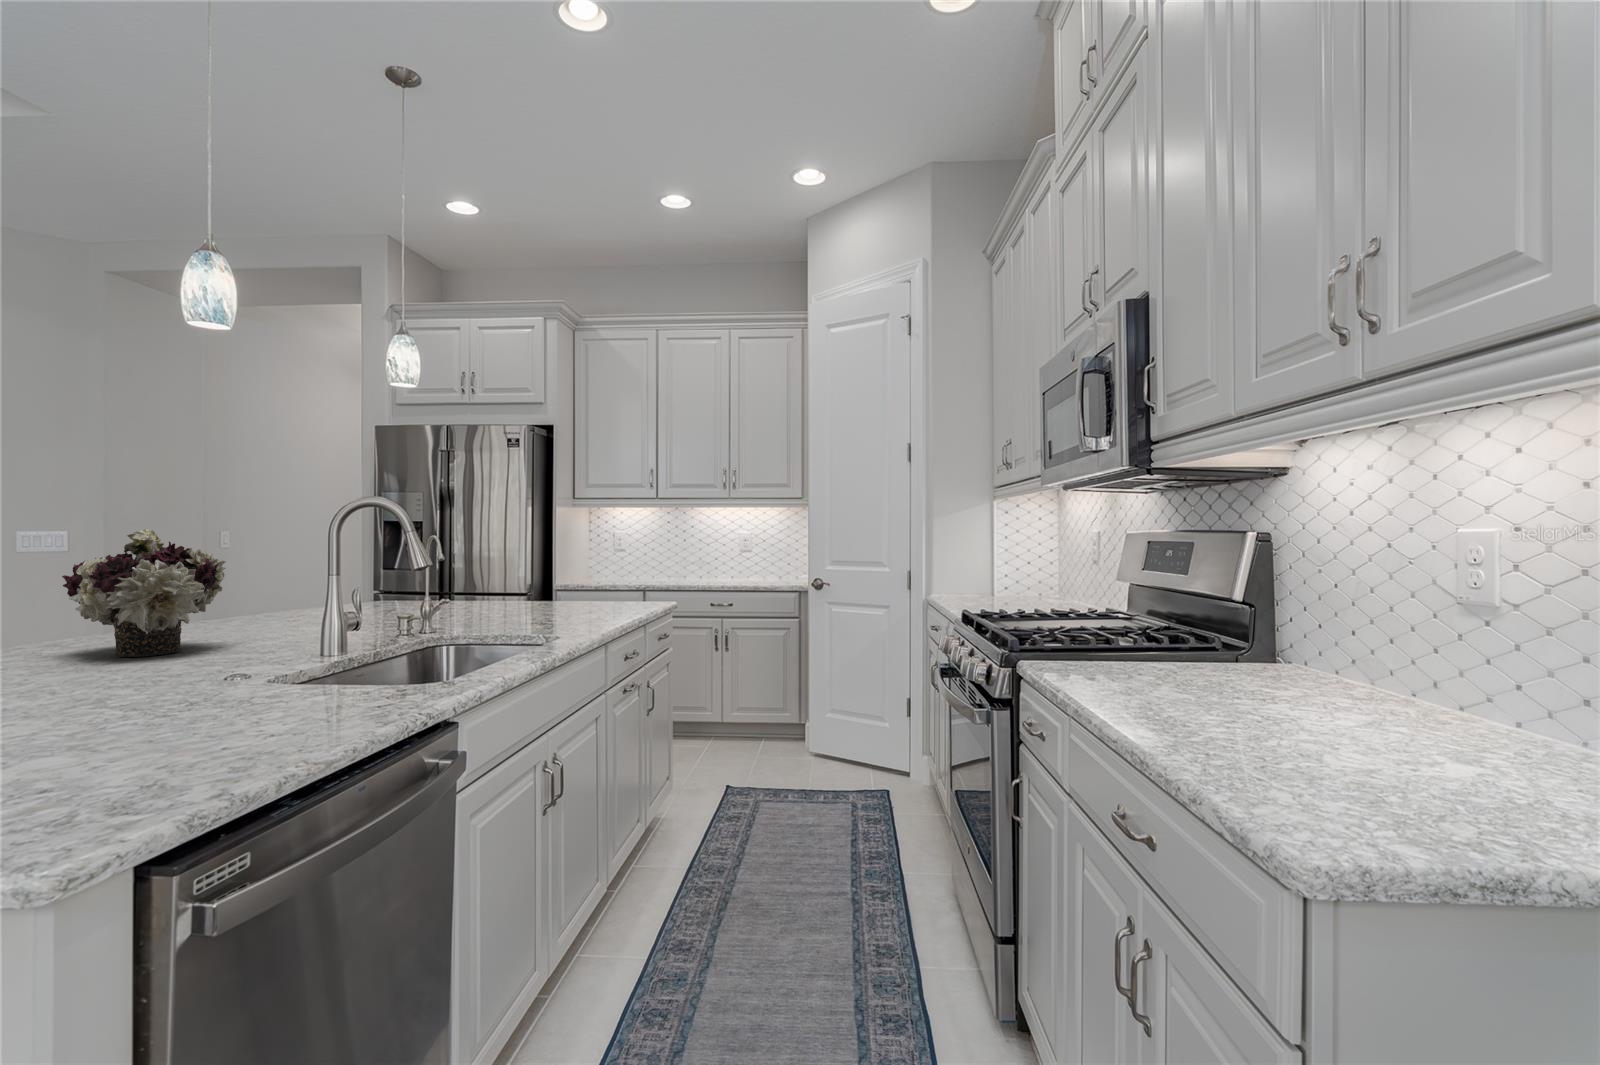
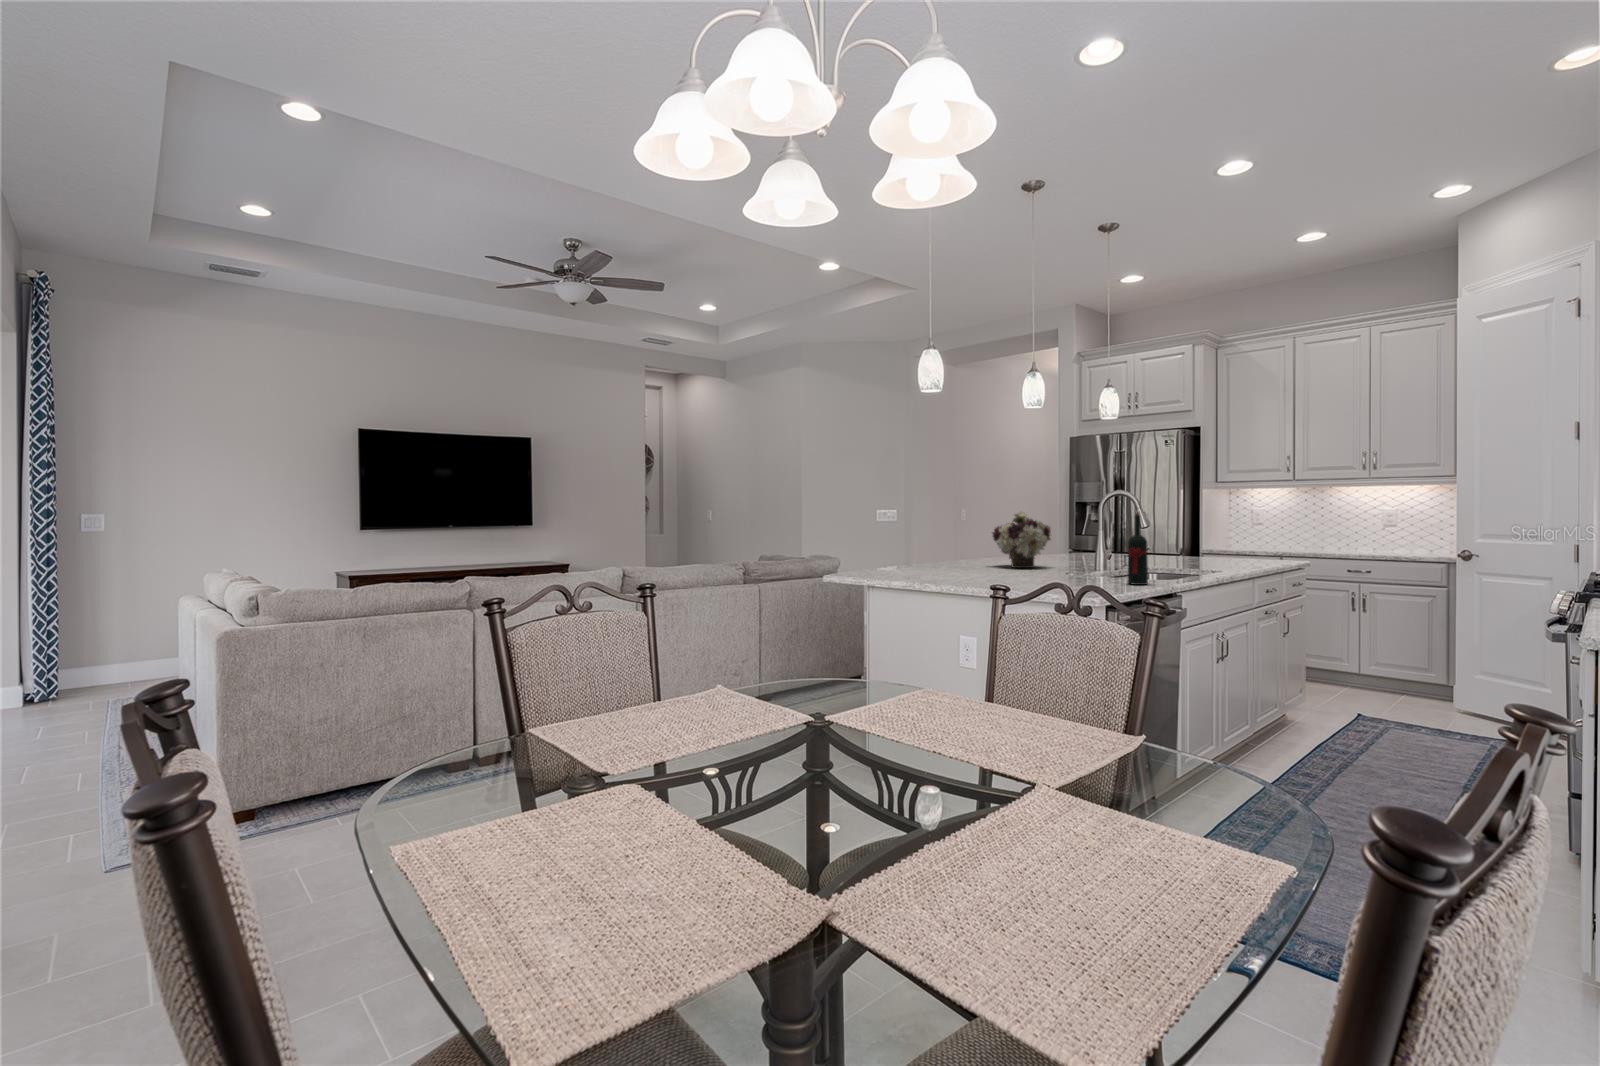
wine bottle: none [318,533,370,710] -> present [1128,513,1148,585]

